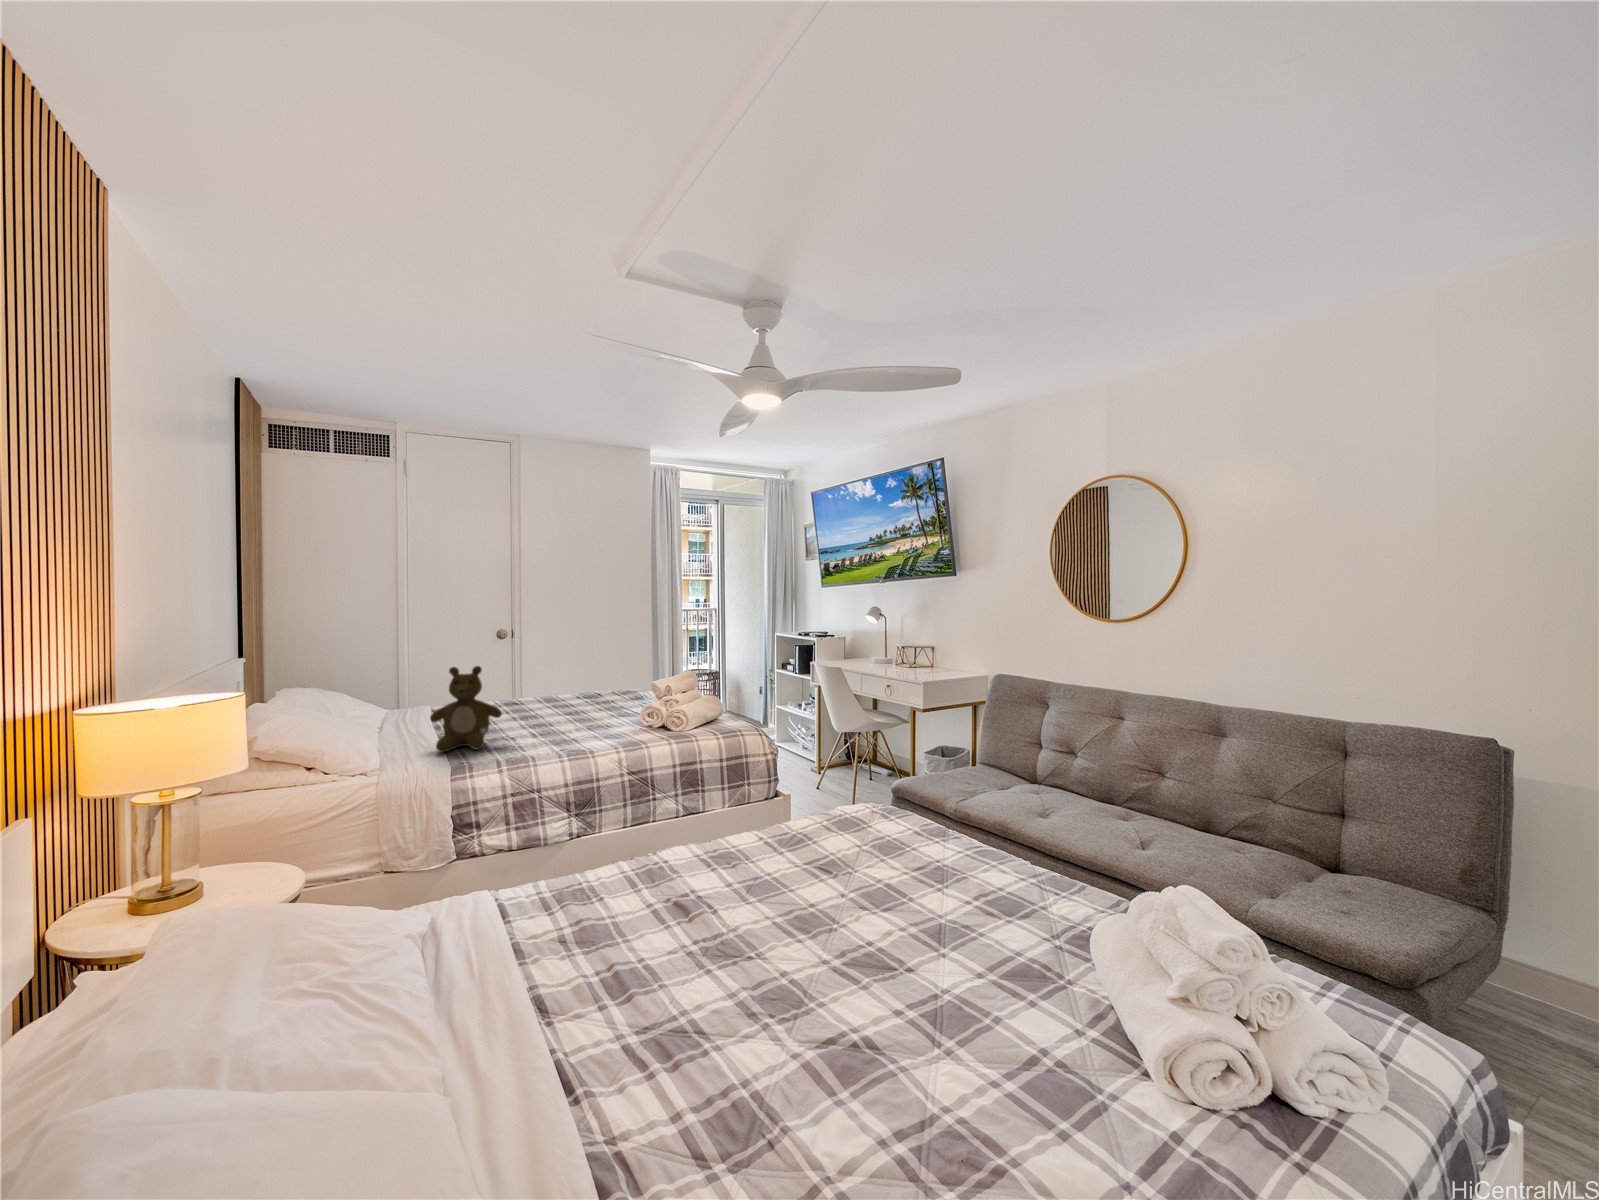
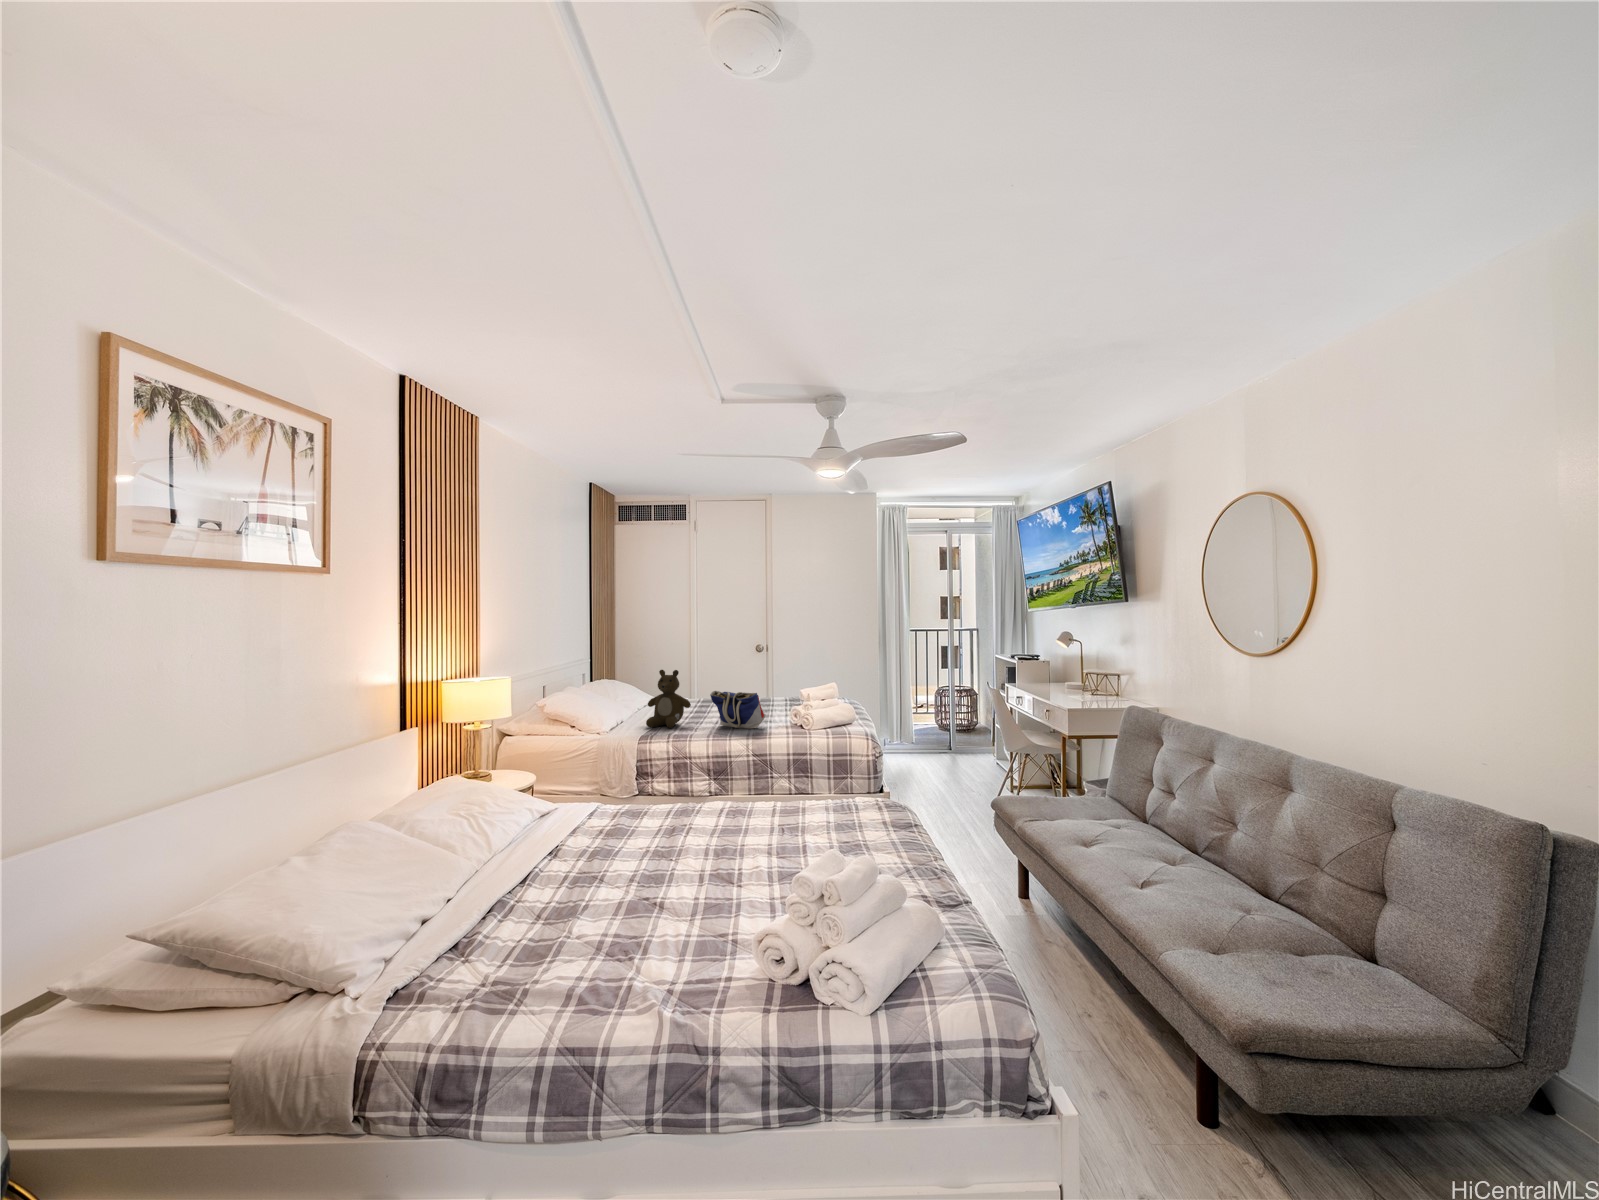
tote bag: none [534,689,614,738] -> present [710,691,766,729]

